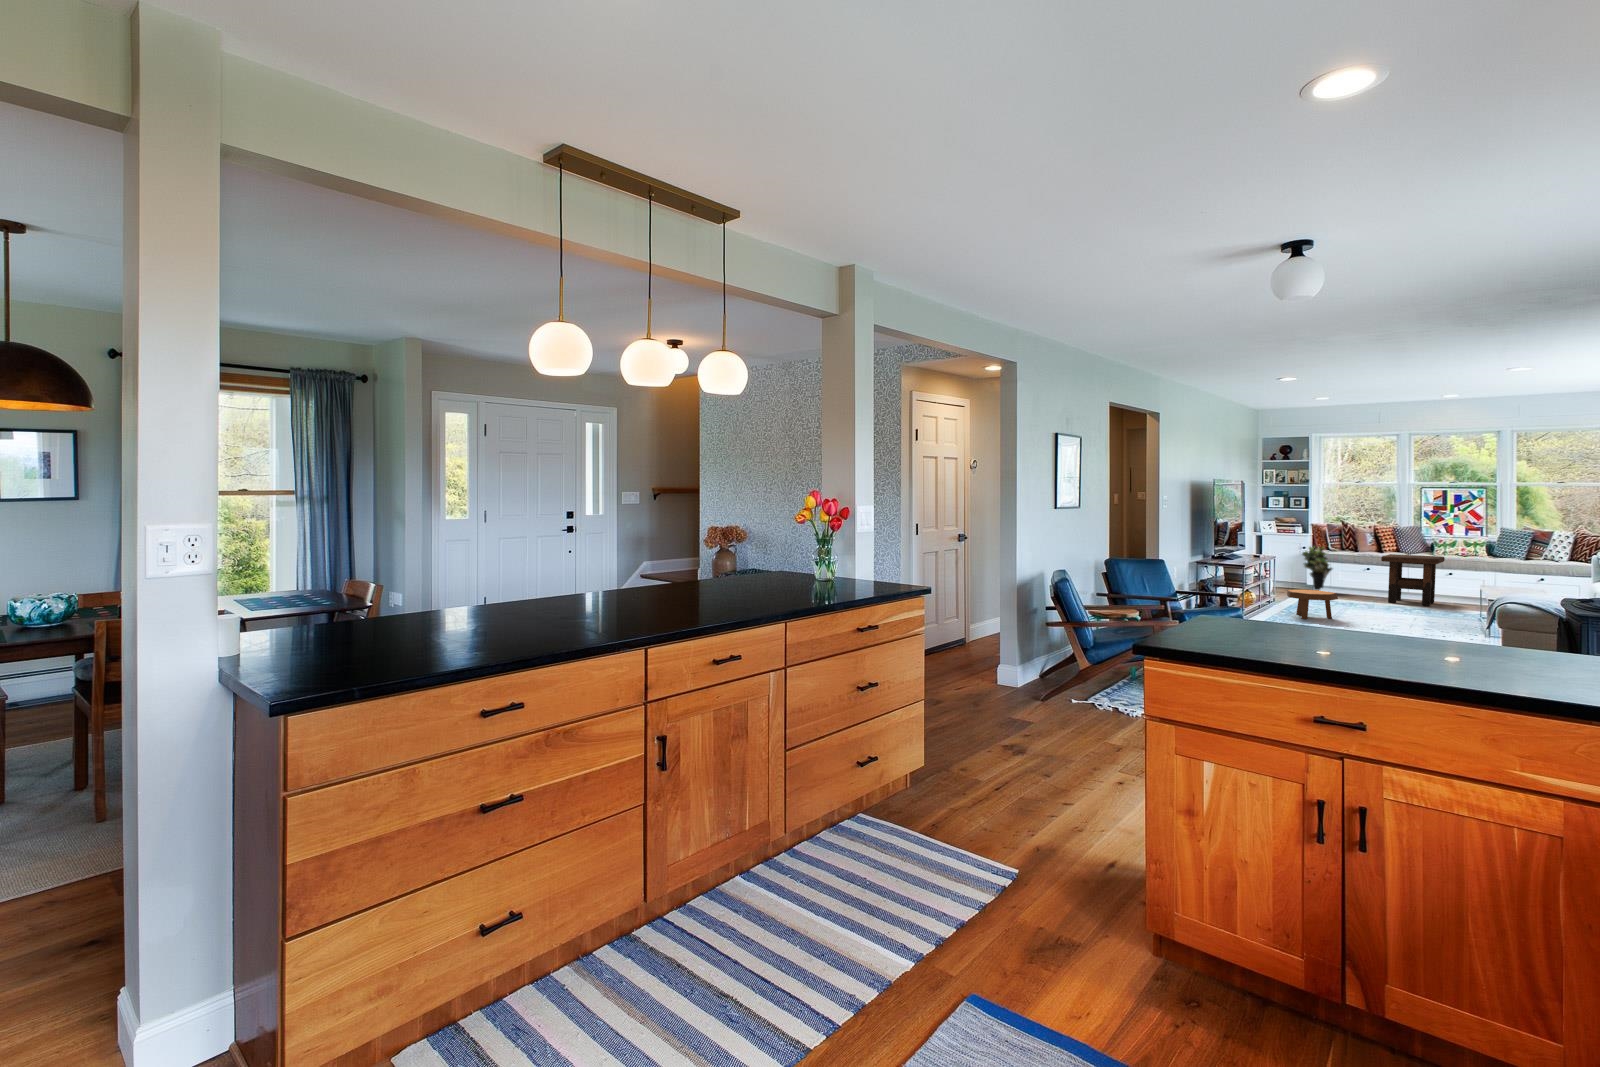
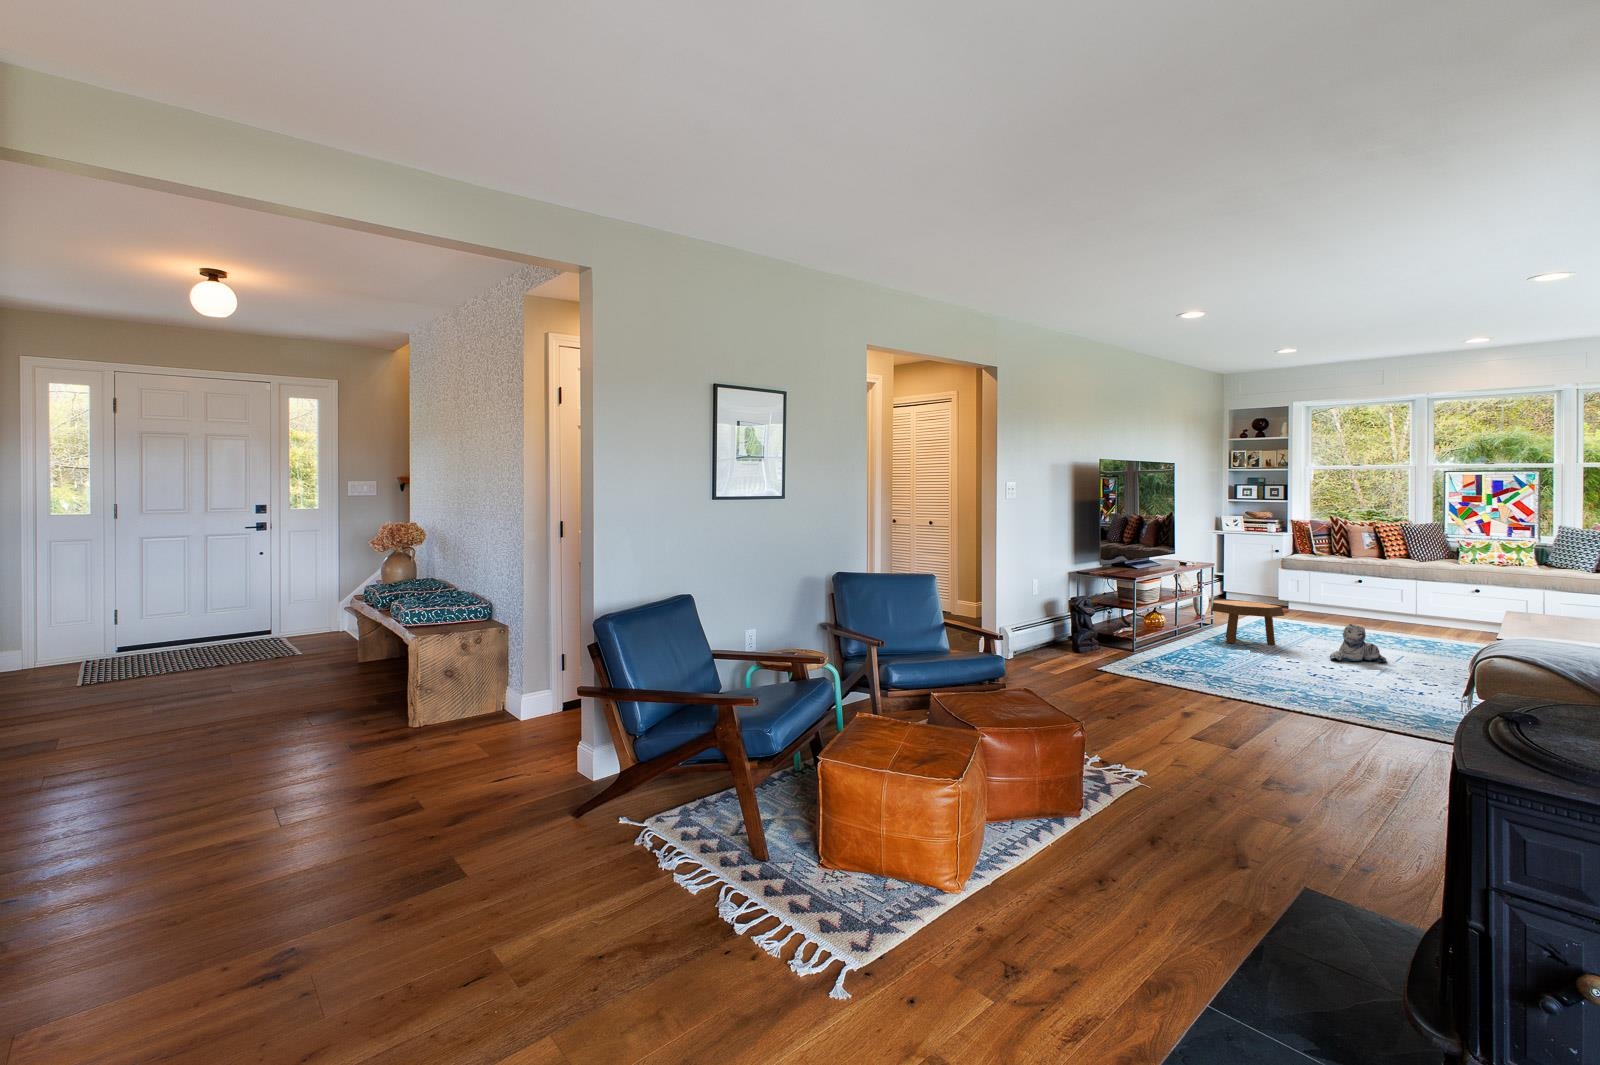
potted plant: present [1302,547,1332,590] -> none [1272,549,1315,612]
side table: present [1381,554,1445,606] -> none [1375,561,1471,635]
plush toy: none [1374,604,1409,628] -> present [1330,624,1387,663]

